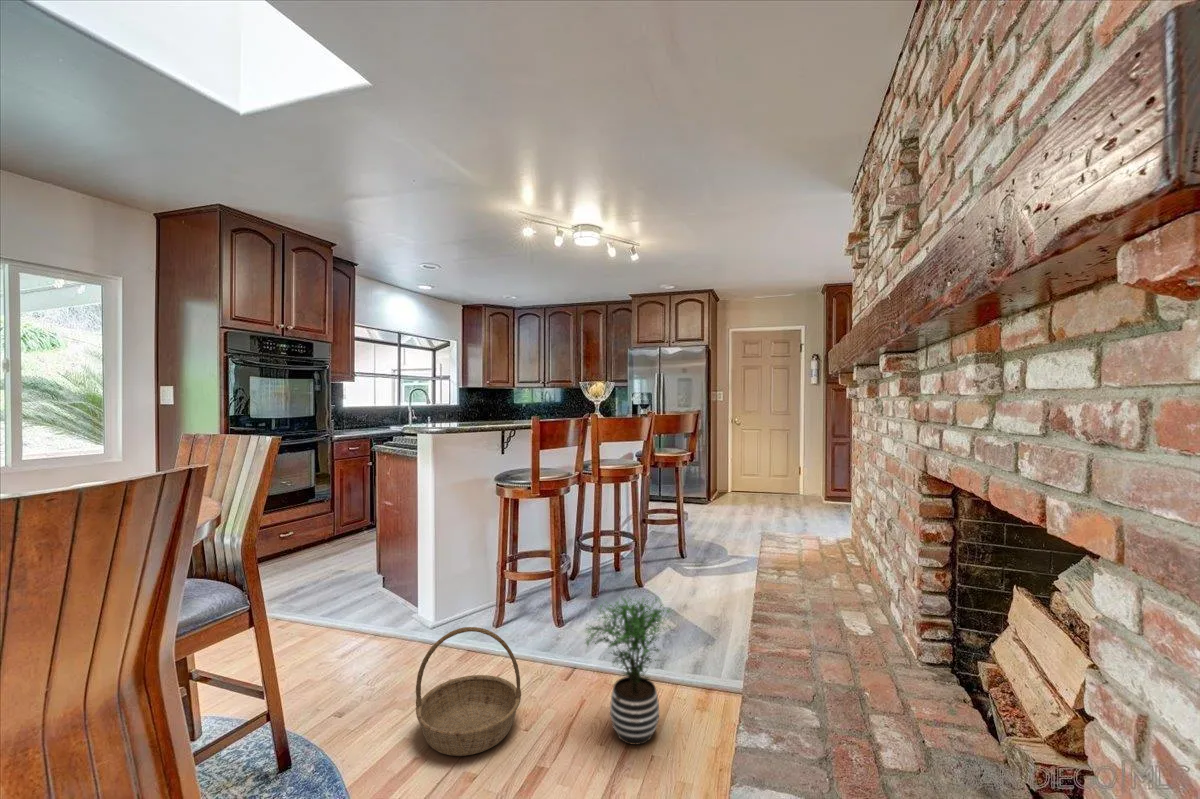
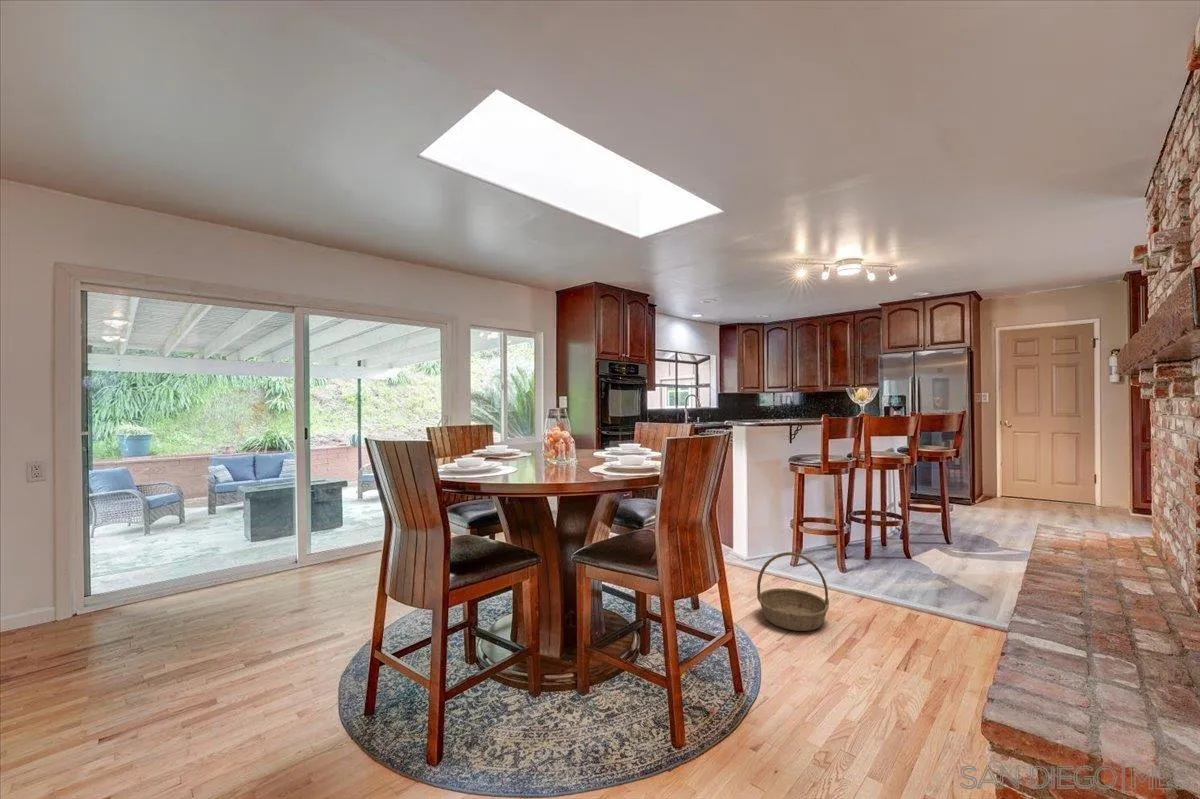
potted plant: present [586,597,671,745] -> none [876,543,959,648]

